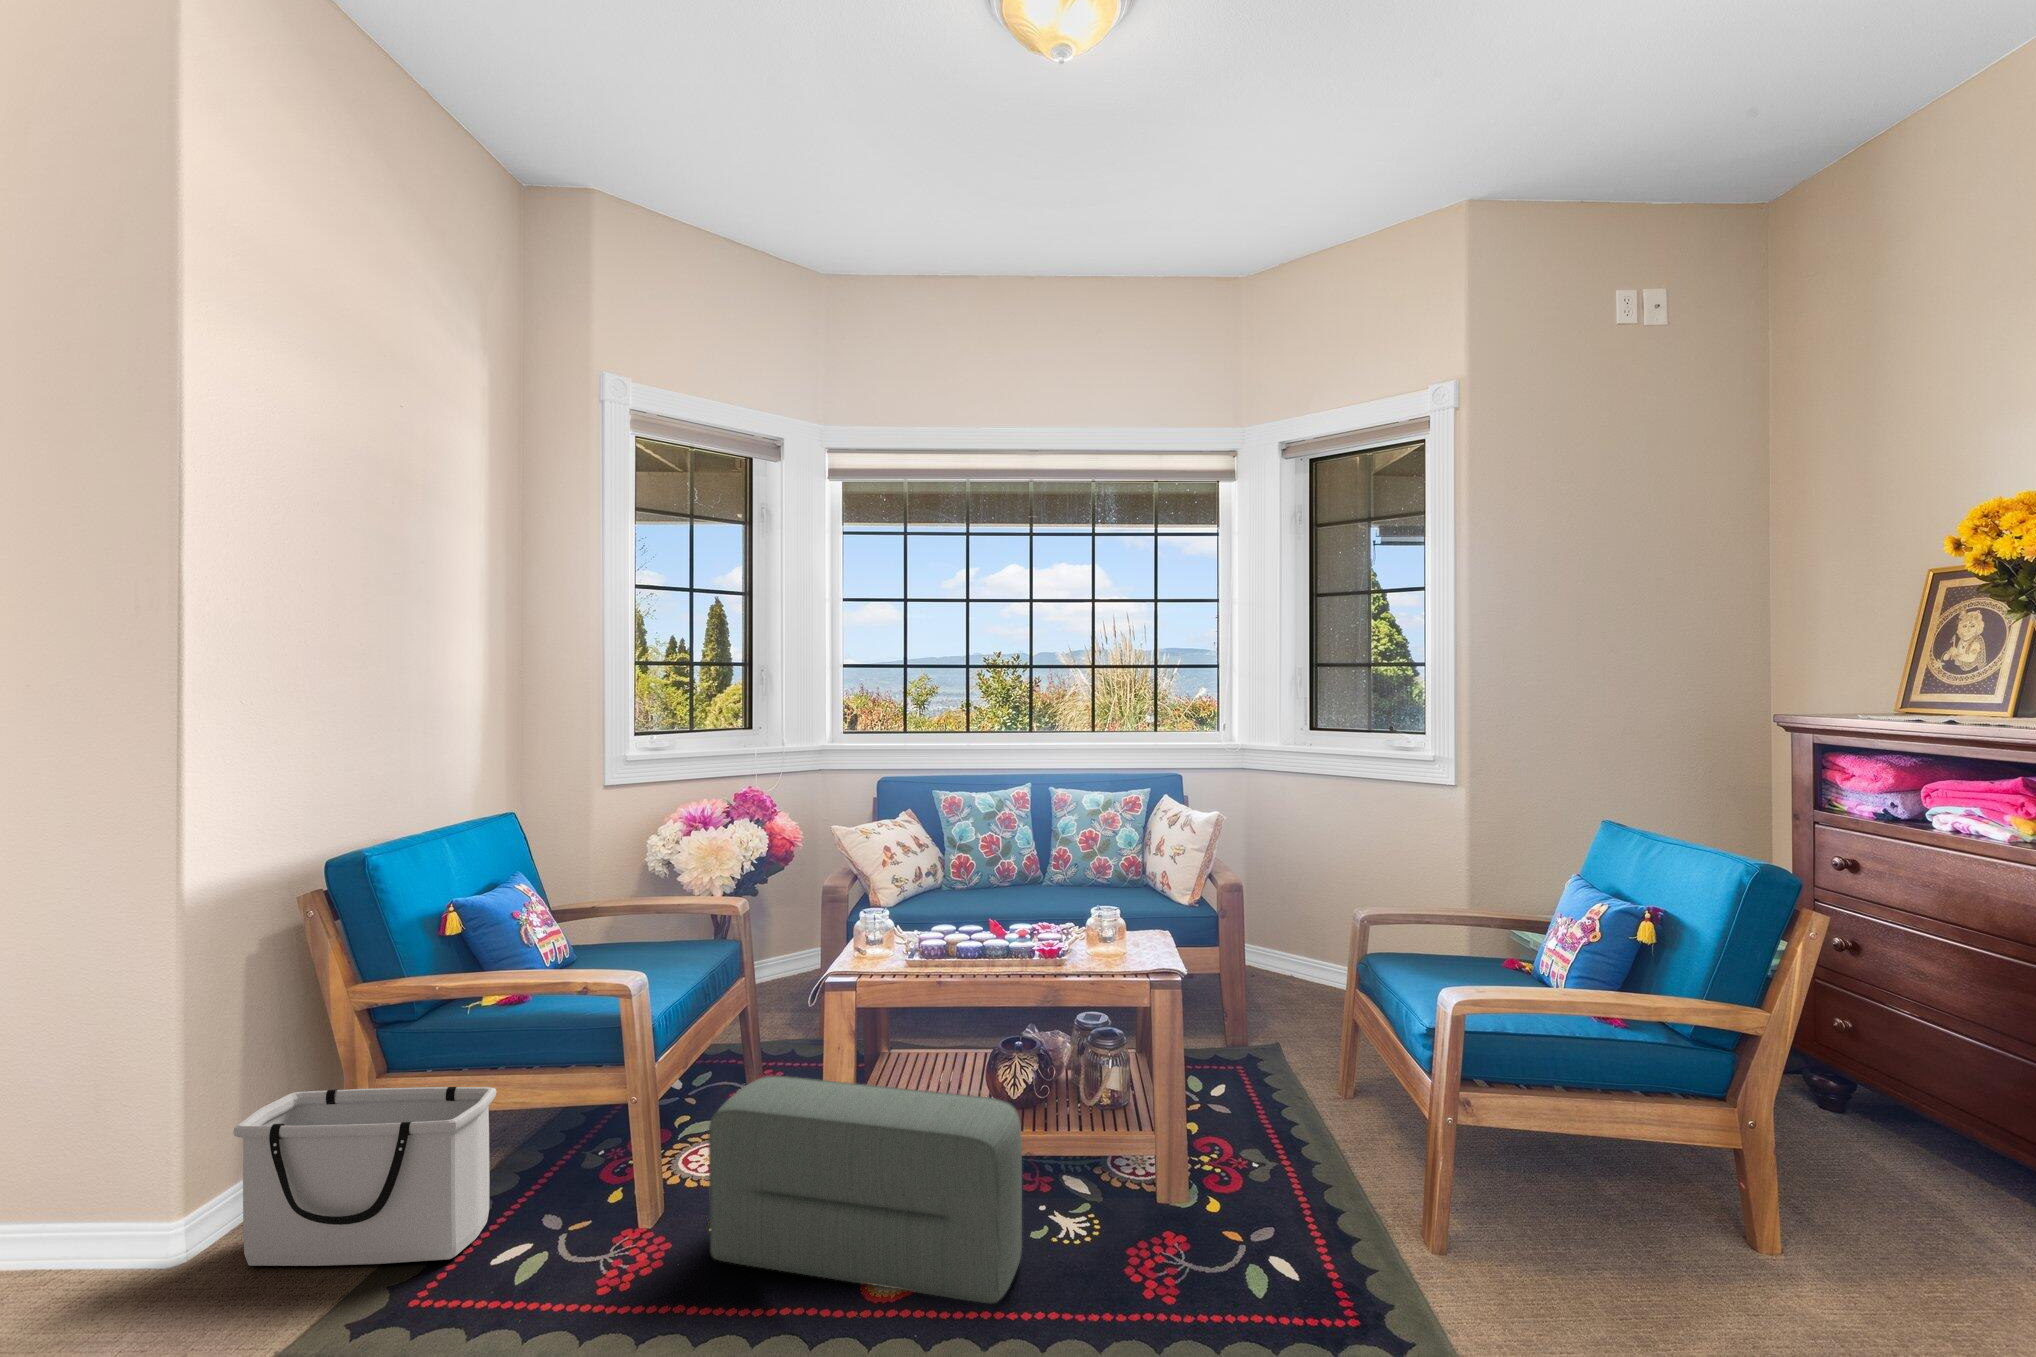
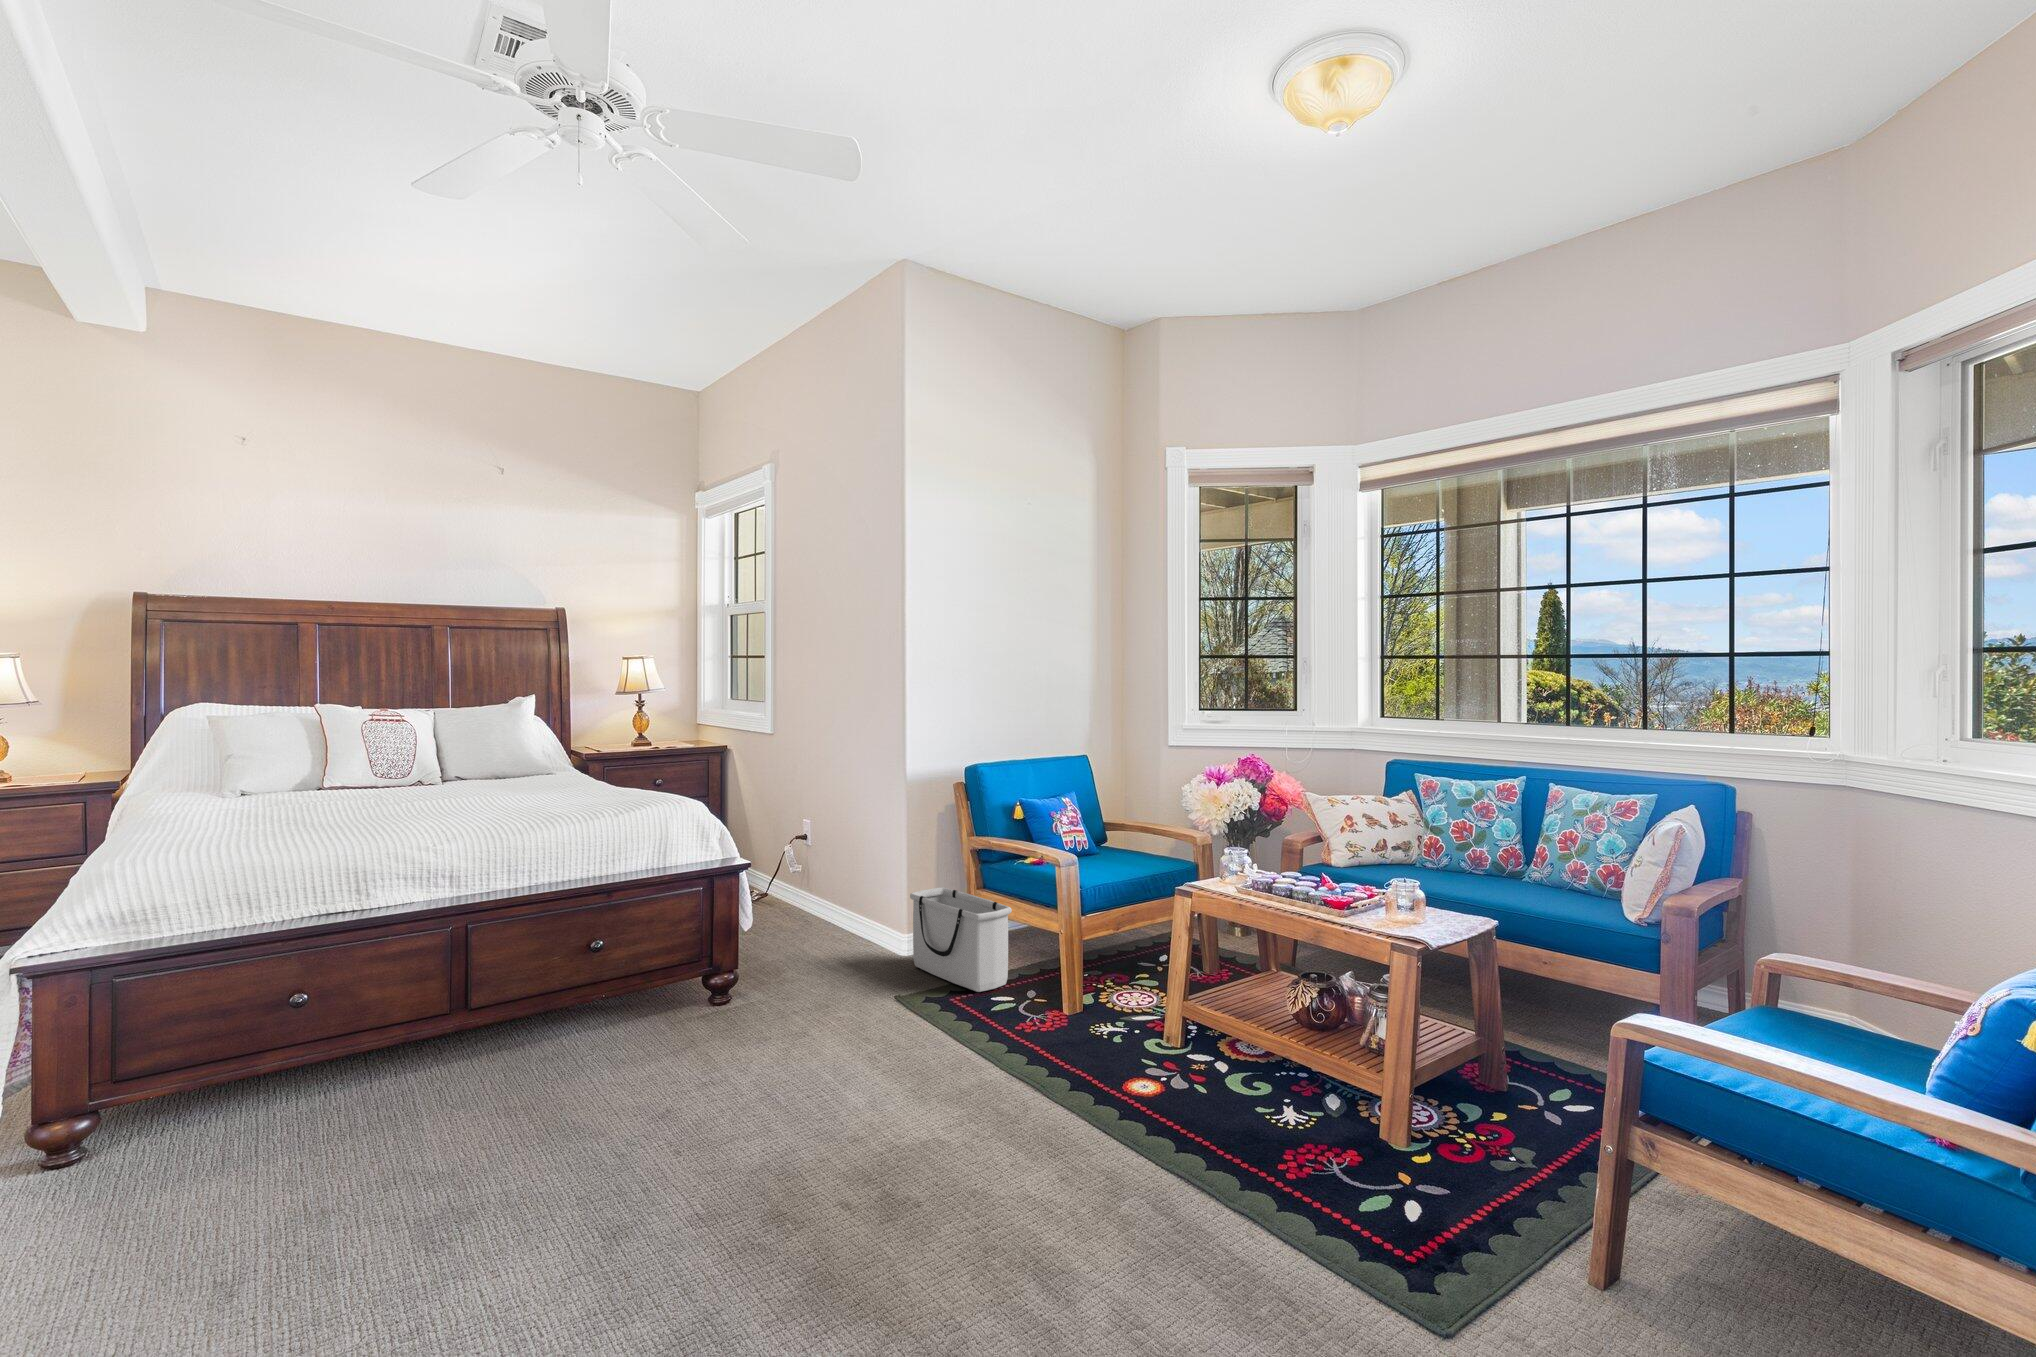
pouf: present [708,1076,1022,1304] -> none [1075,938,1236,1117]

